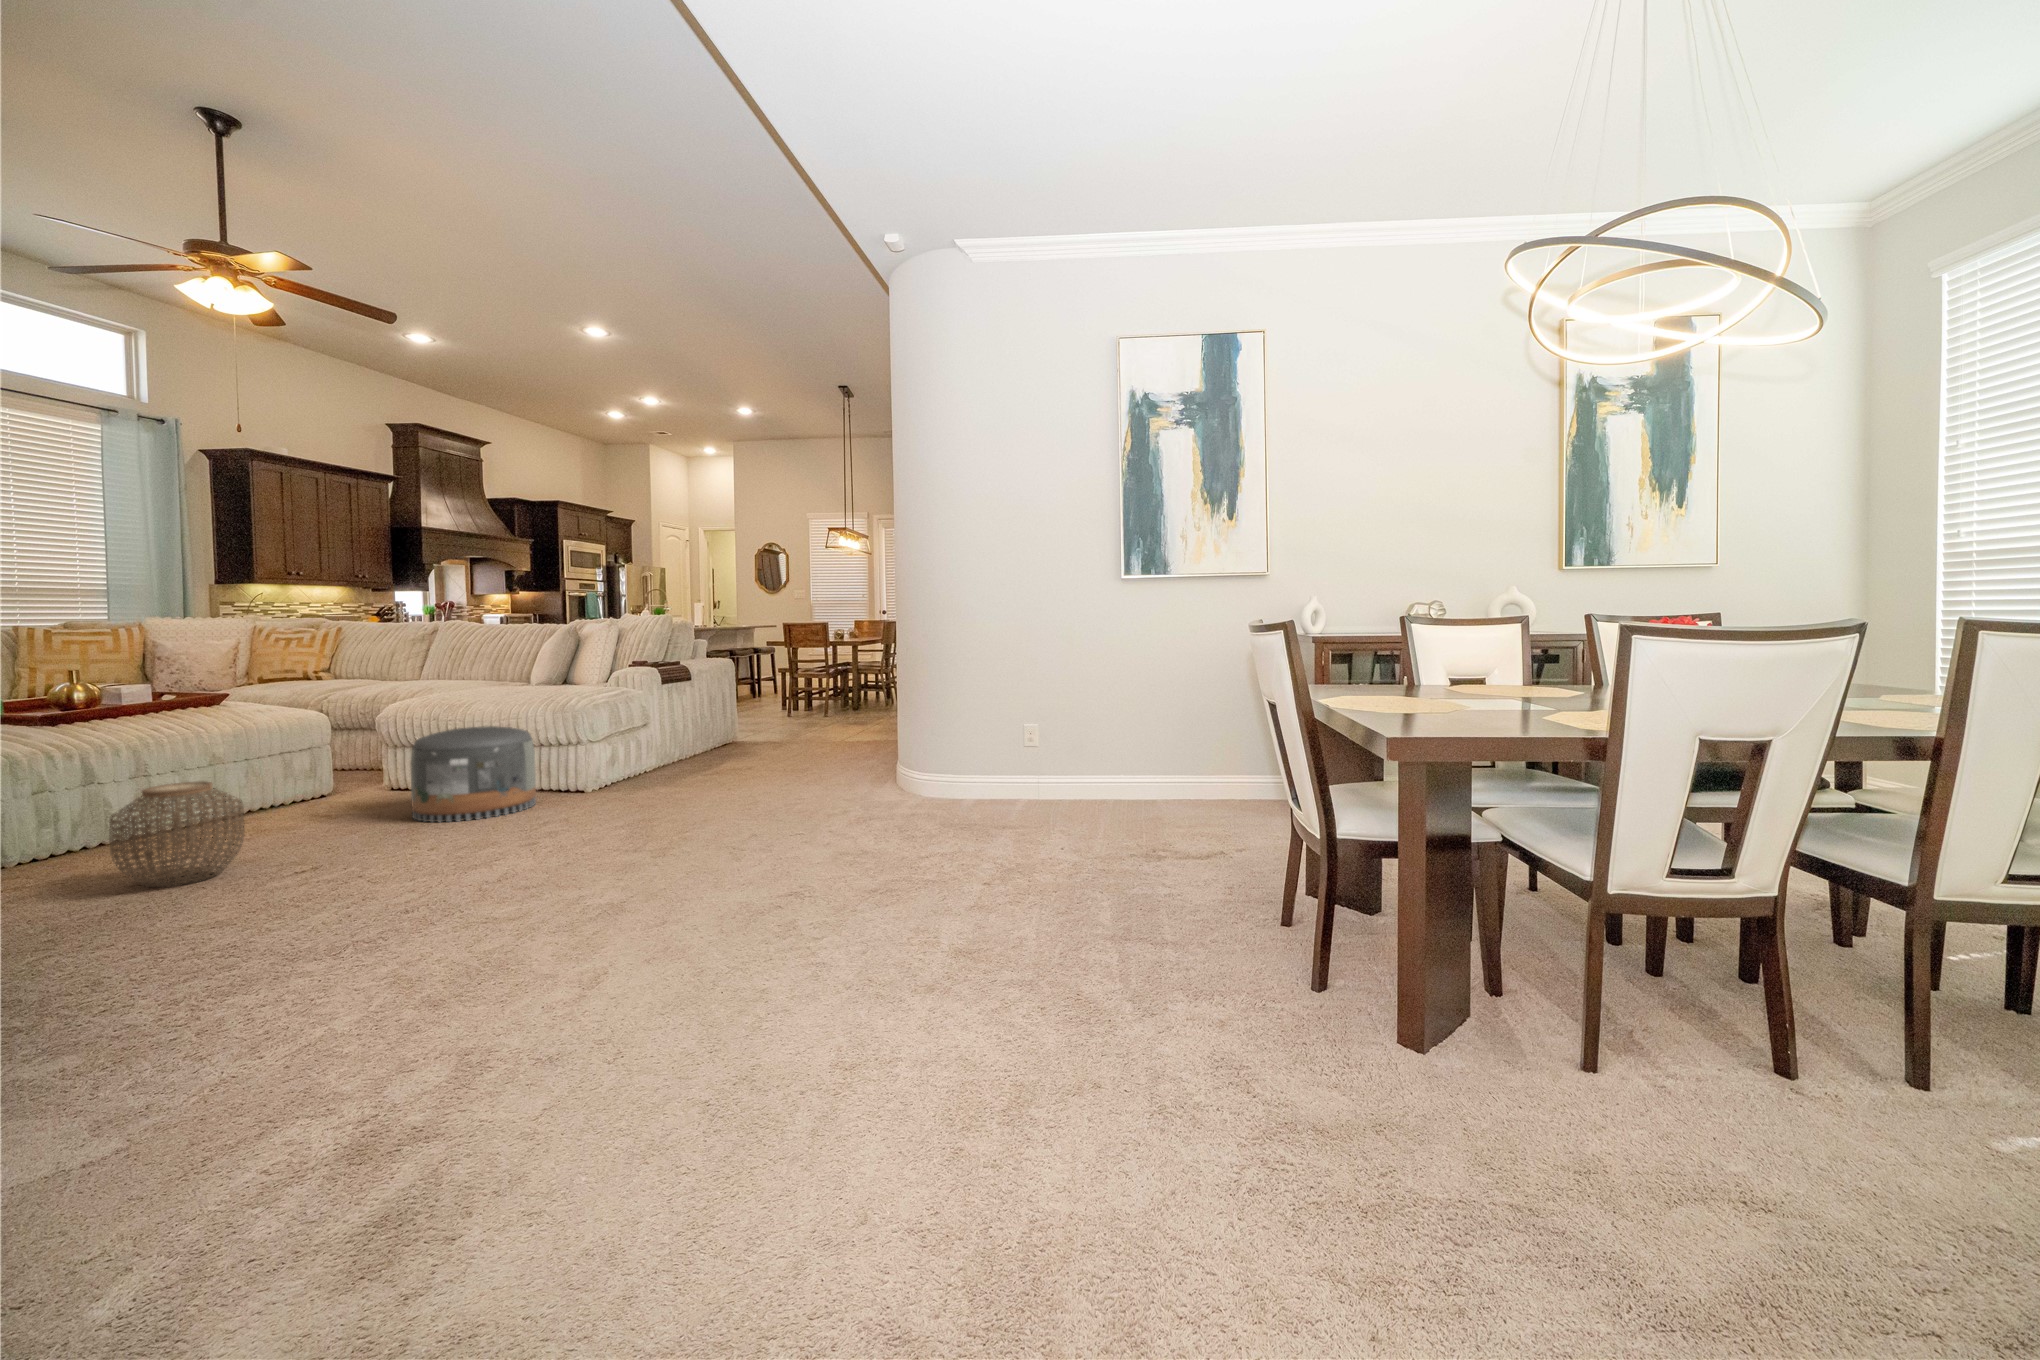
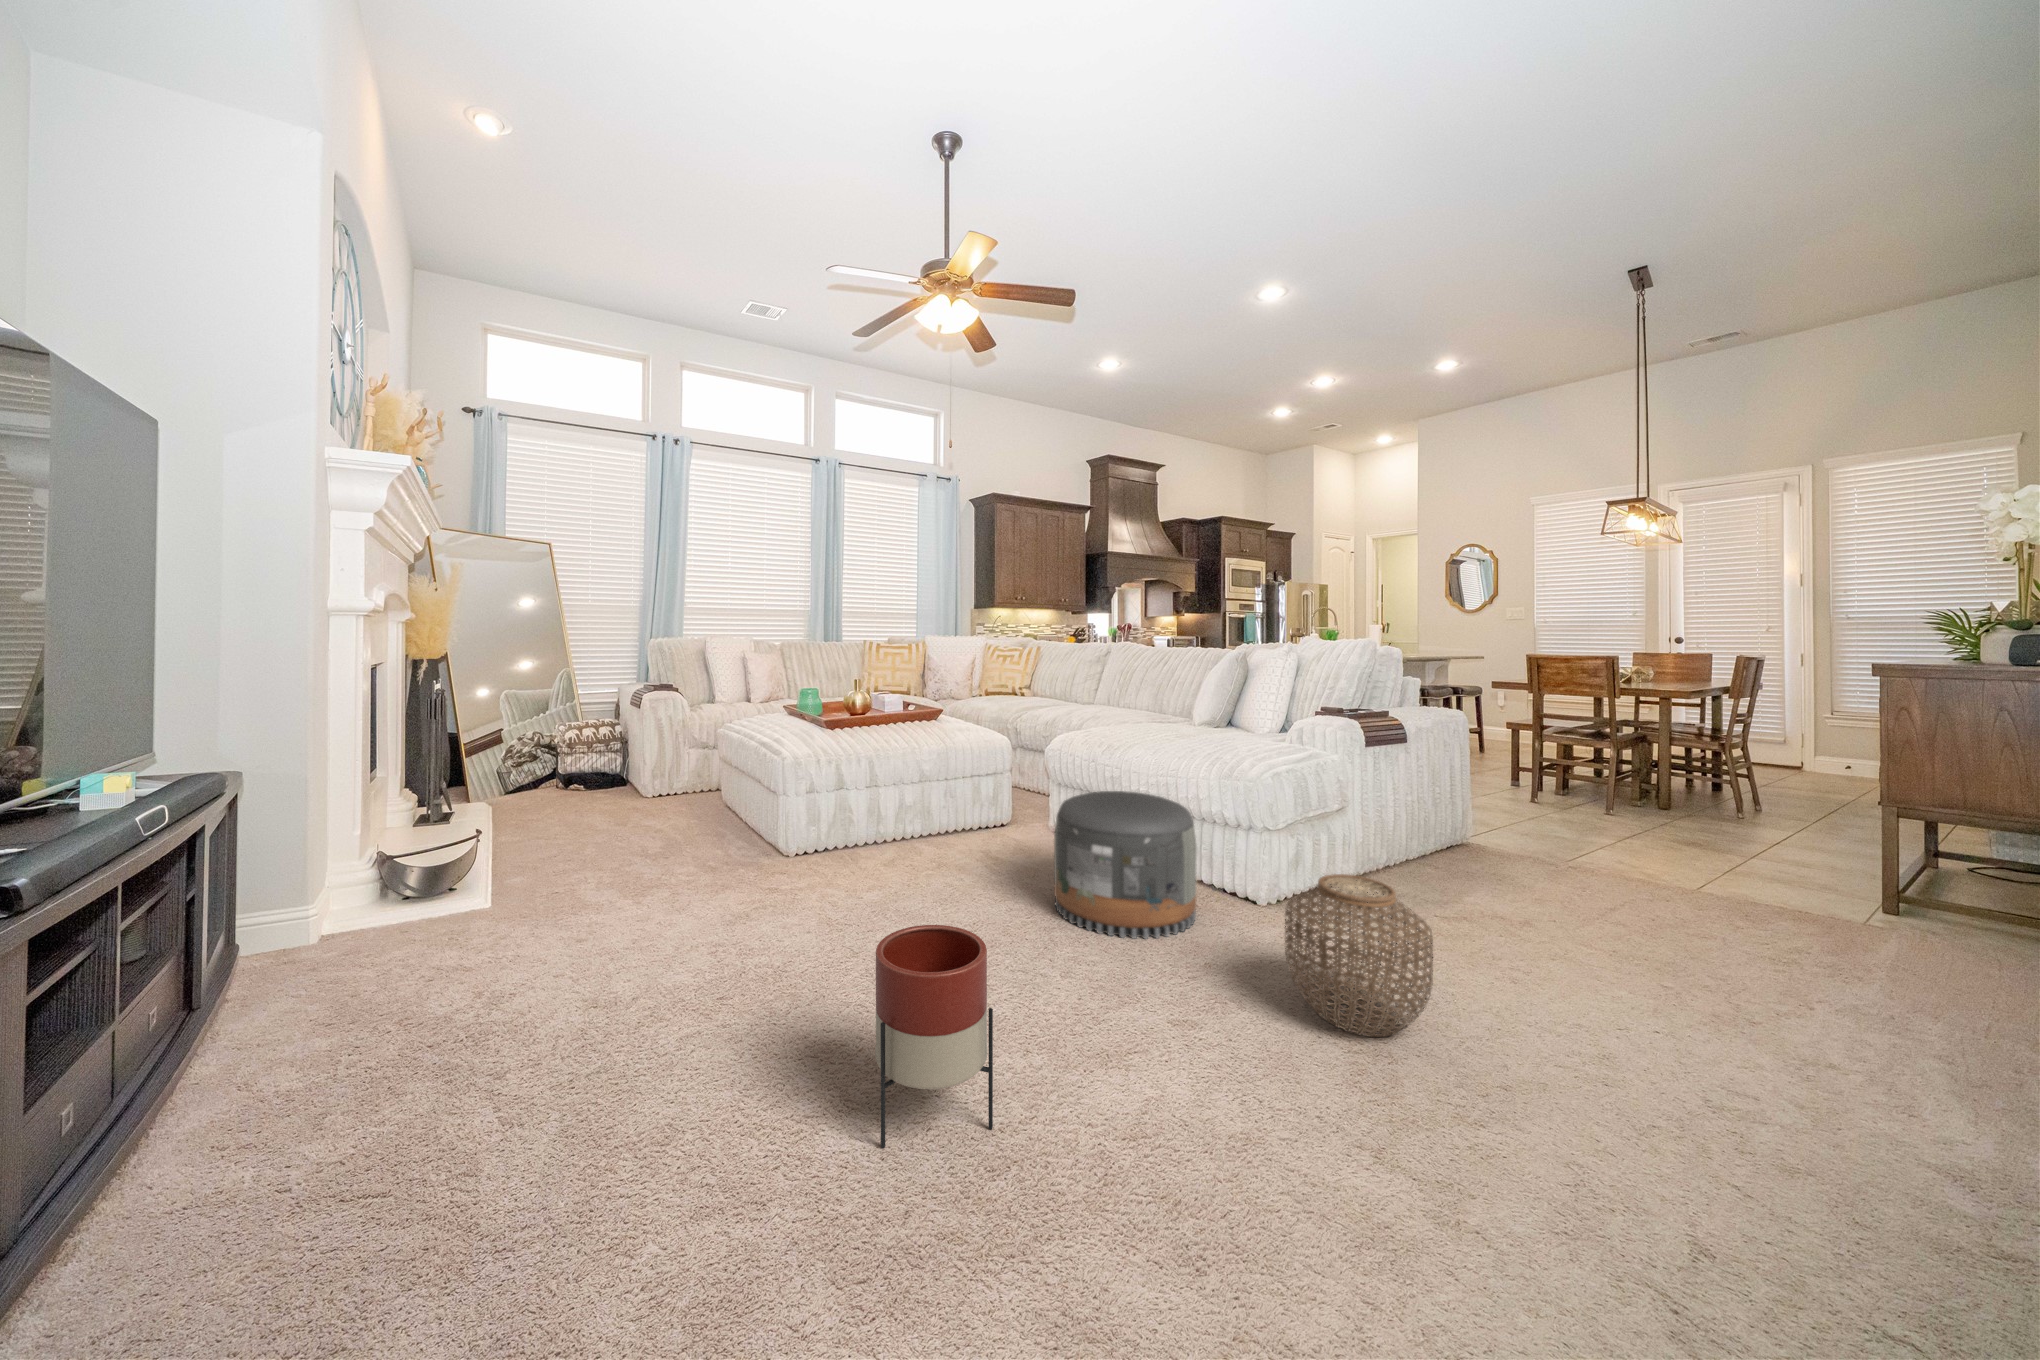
woven basket: present [109,781,244,887] -> present [1285,874,1433,1037]
planter: none [314,783,409,901] -> present [875,925,993,1148]

